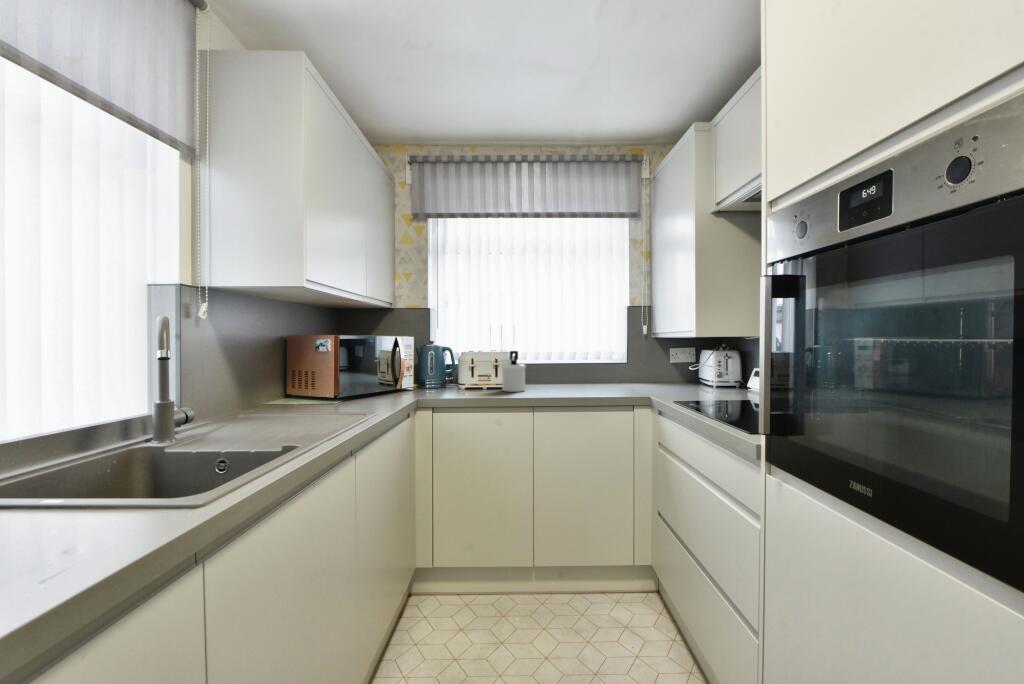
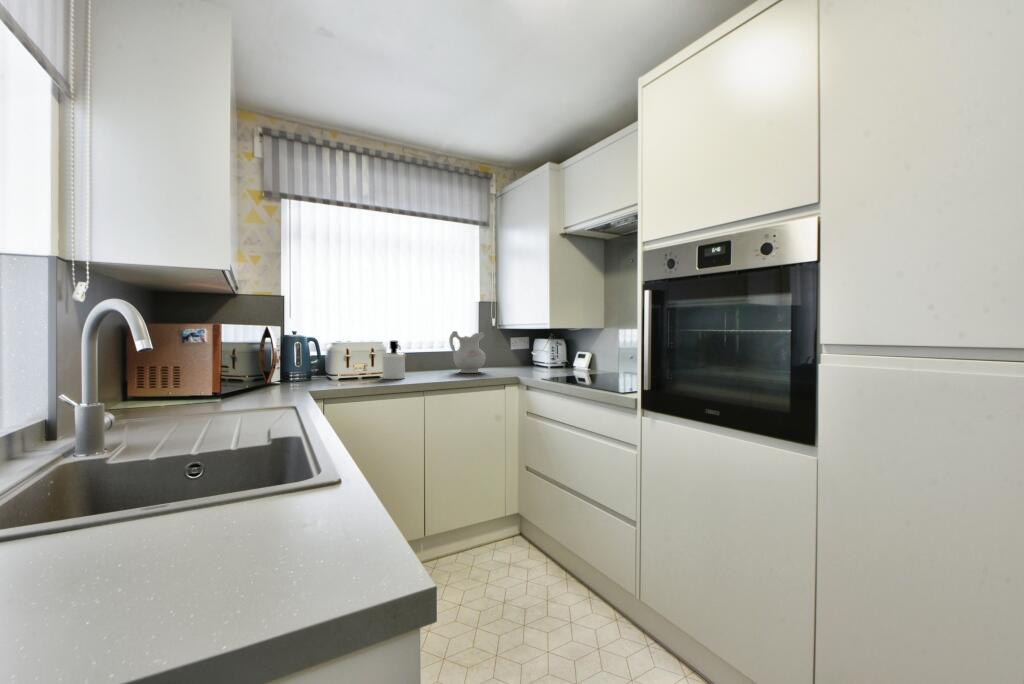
ceramic pitcher: none [580,340,623,389] -> present [449,331,486,373]

